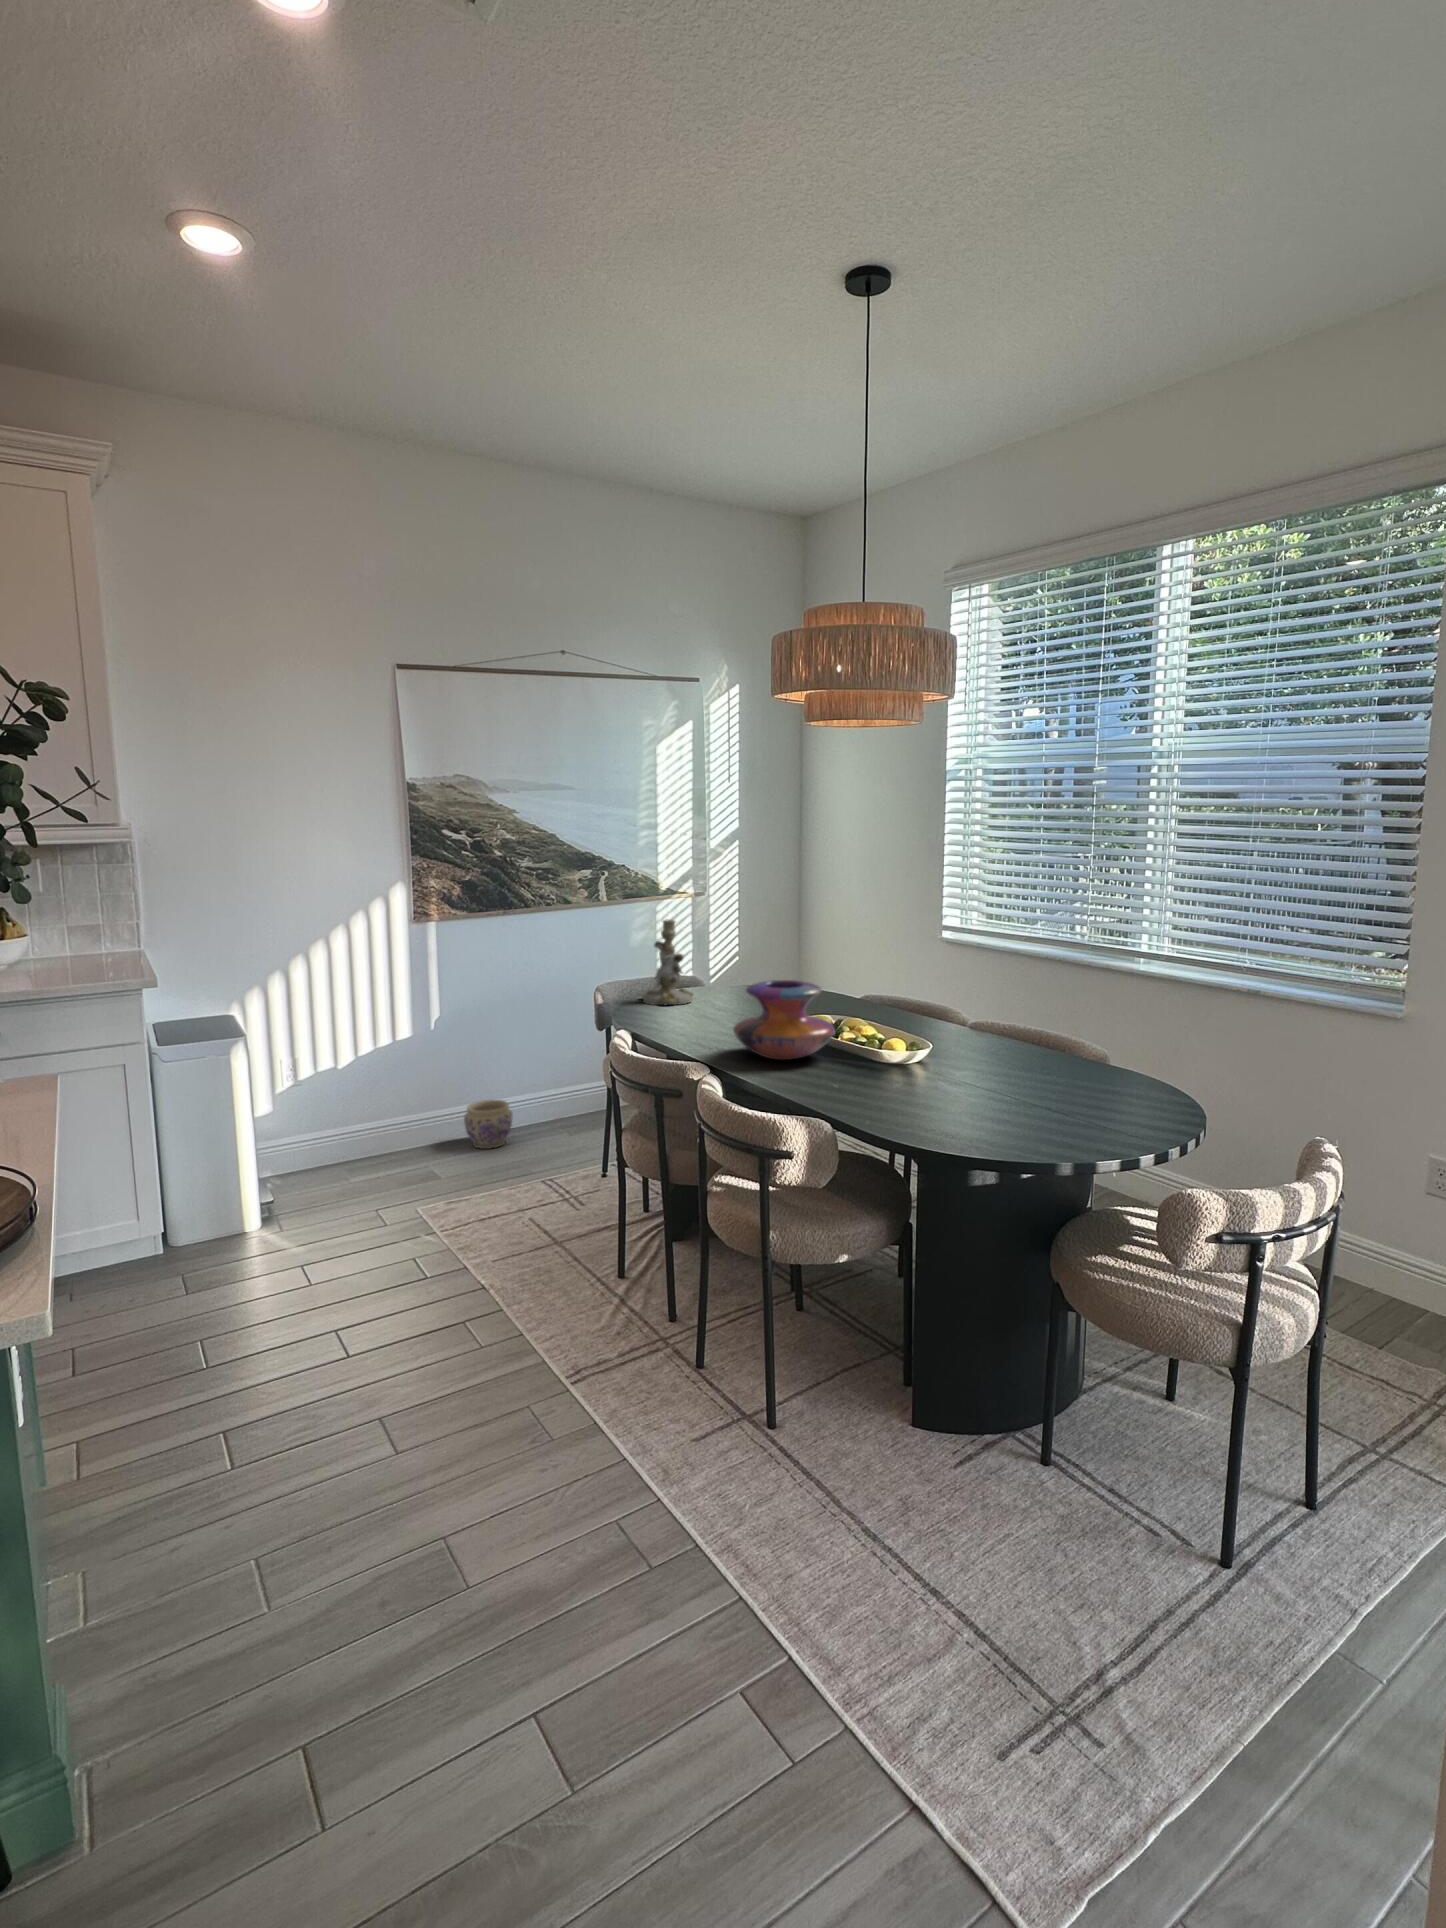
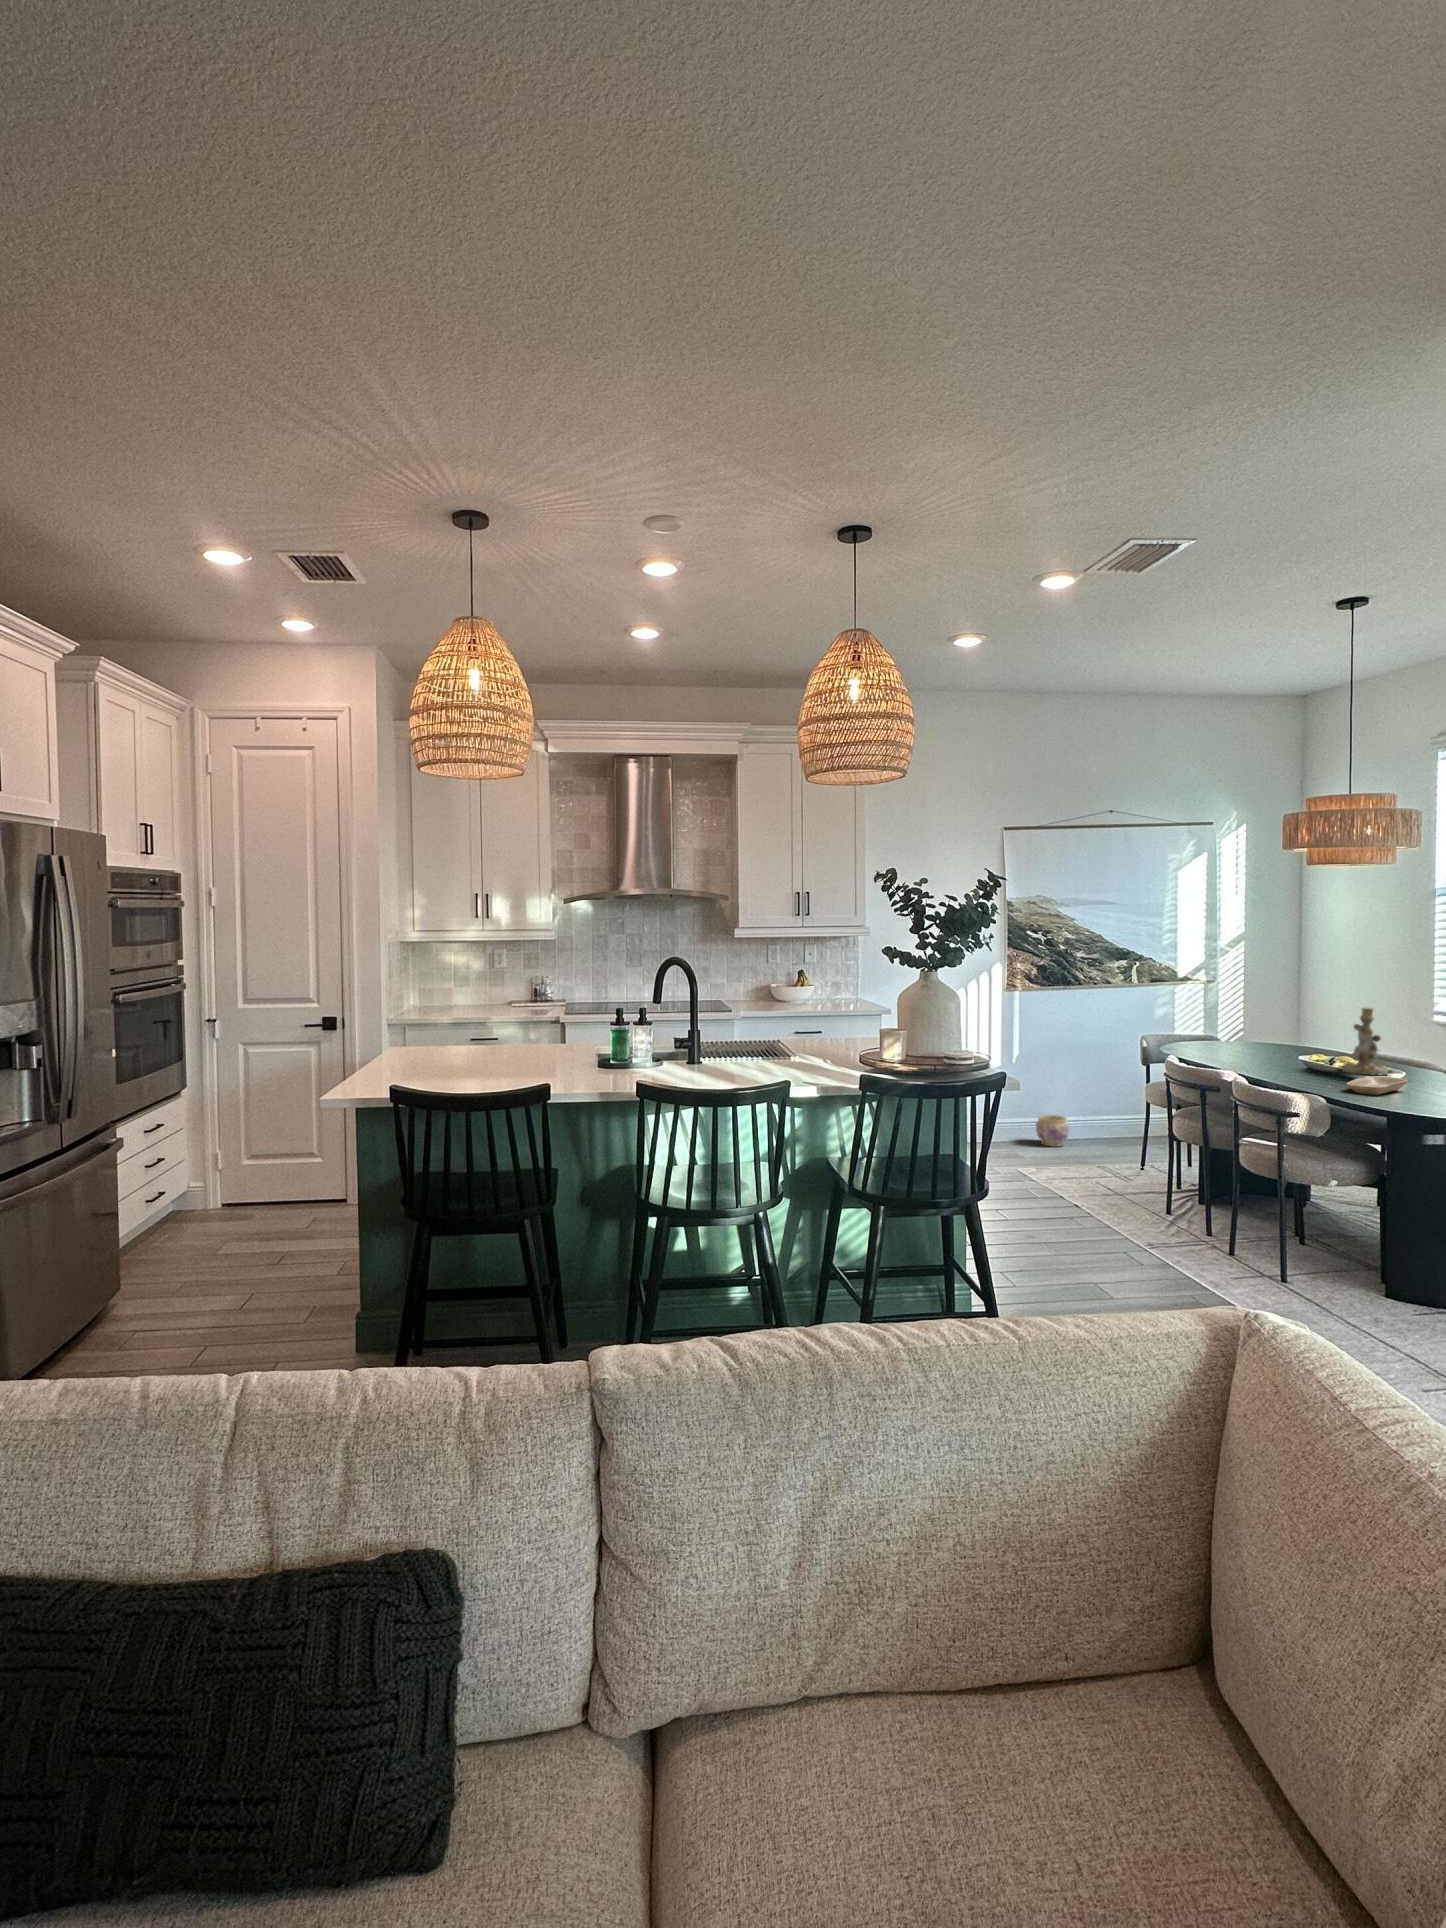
candlestick: present [641,920,693,1005] -> present [1339,1008,1388,1075]
decorative vase: present [733,980,835,1060] -> none [1255,1028,1328,1076]
tray: none [861,1057,943,1101] -> present [1346,1076,1408,1095]

